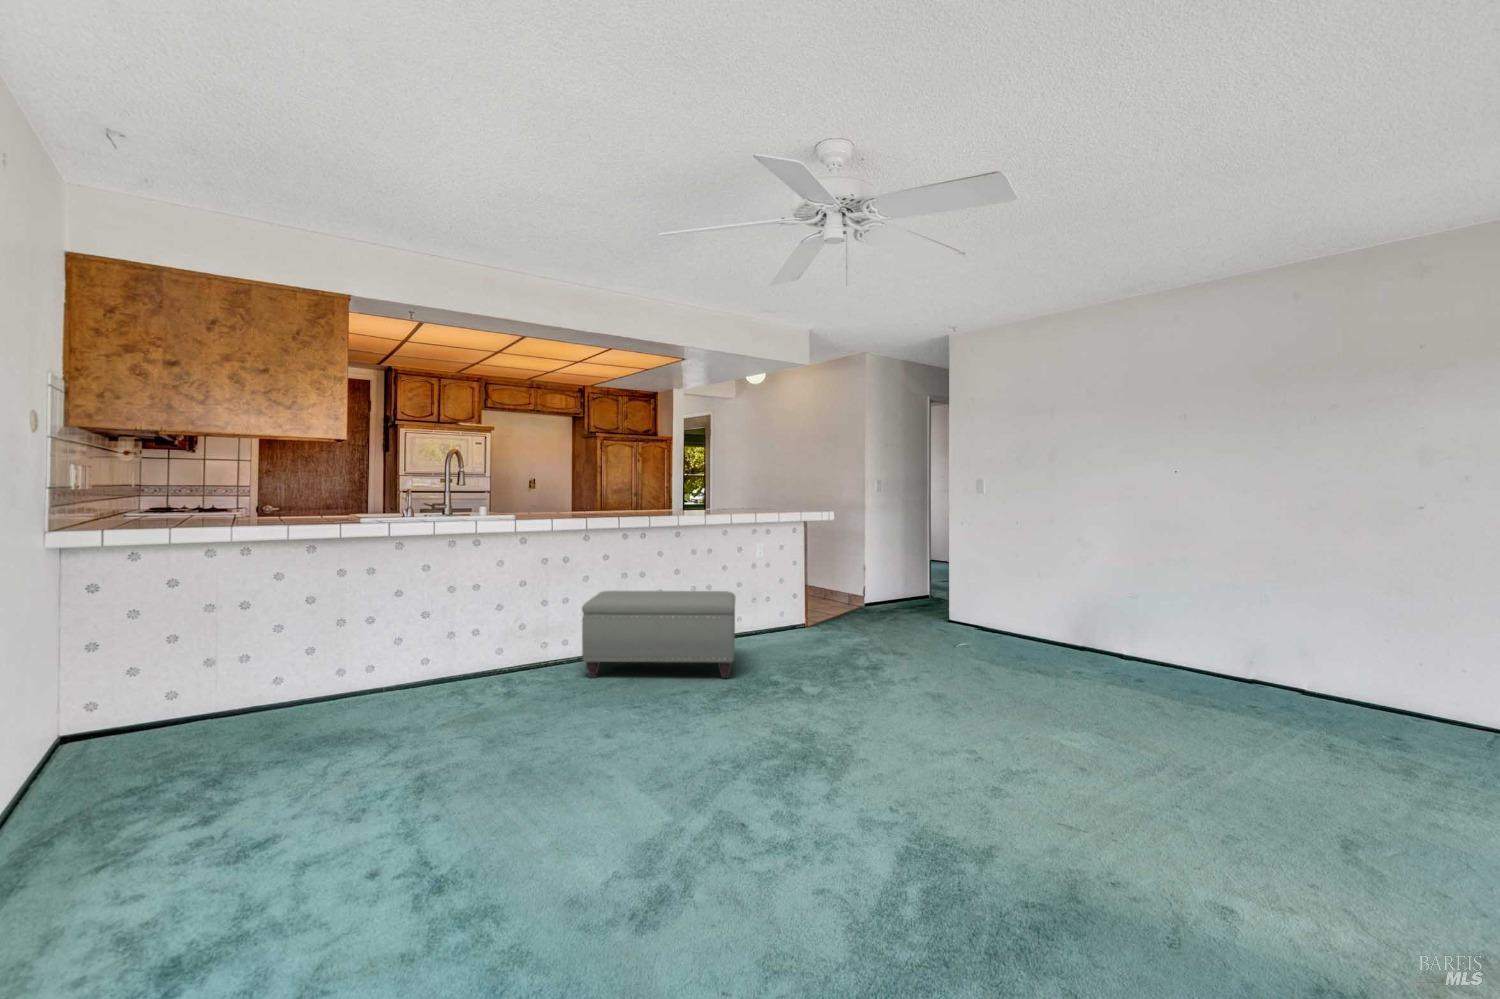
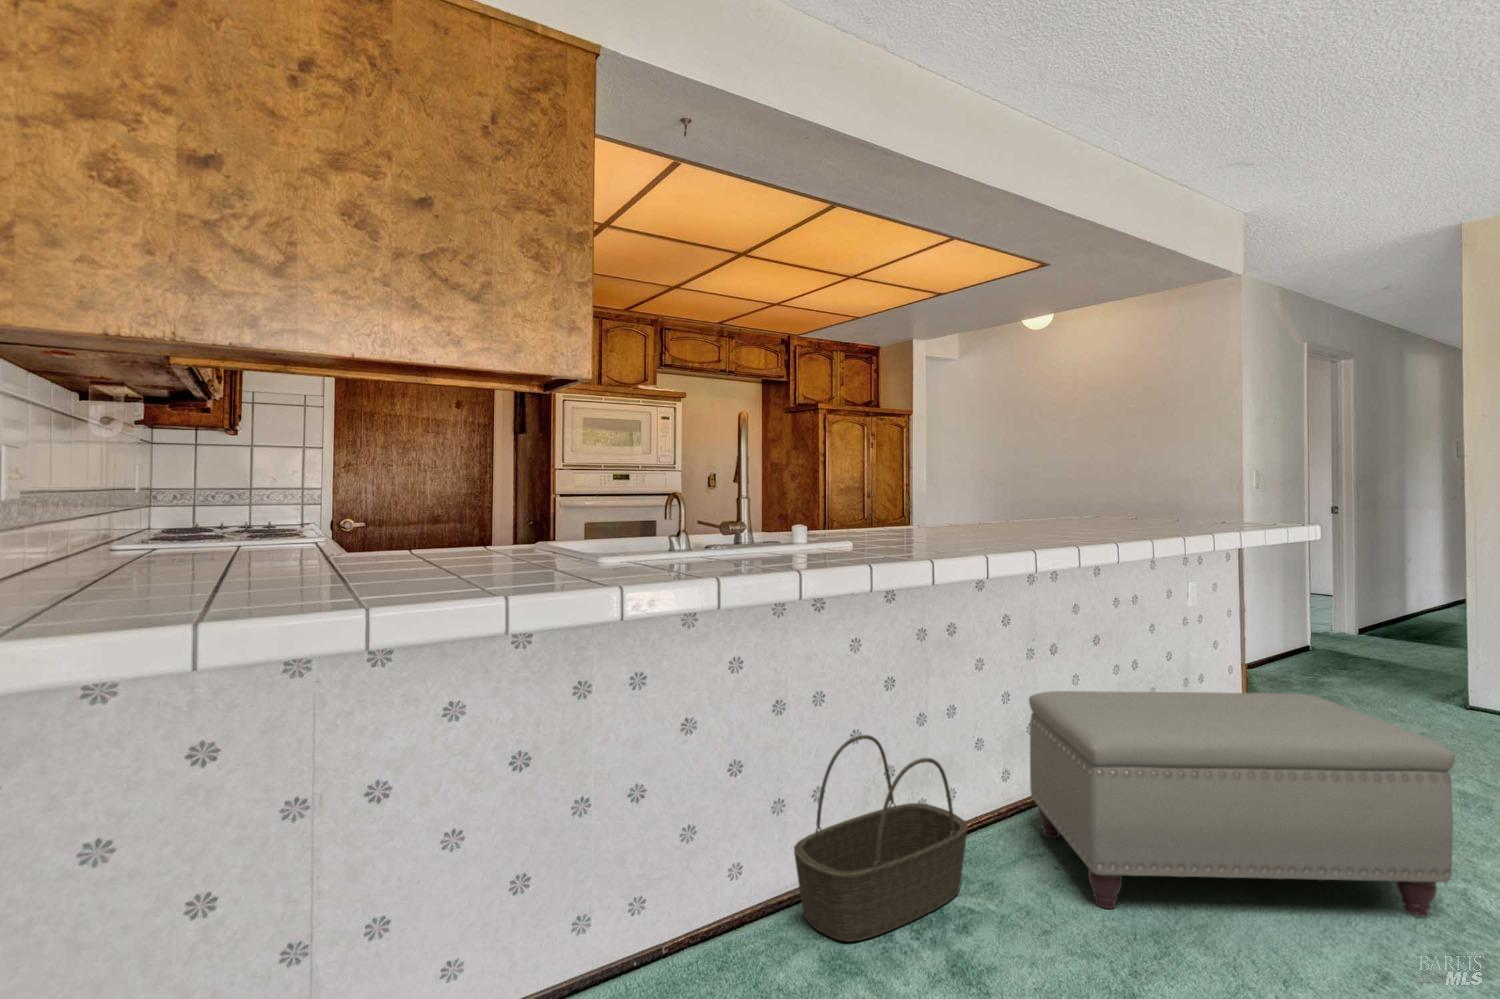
basket: none [445,605,538,685] -> present [794,735,968,942]

